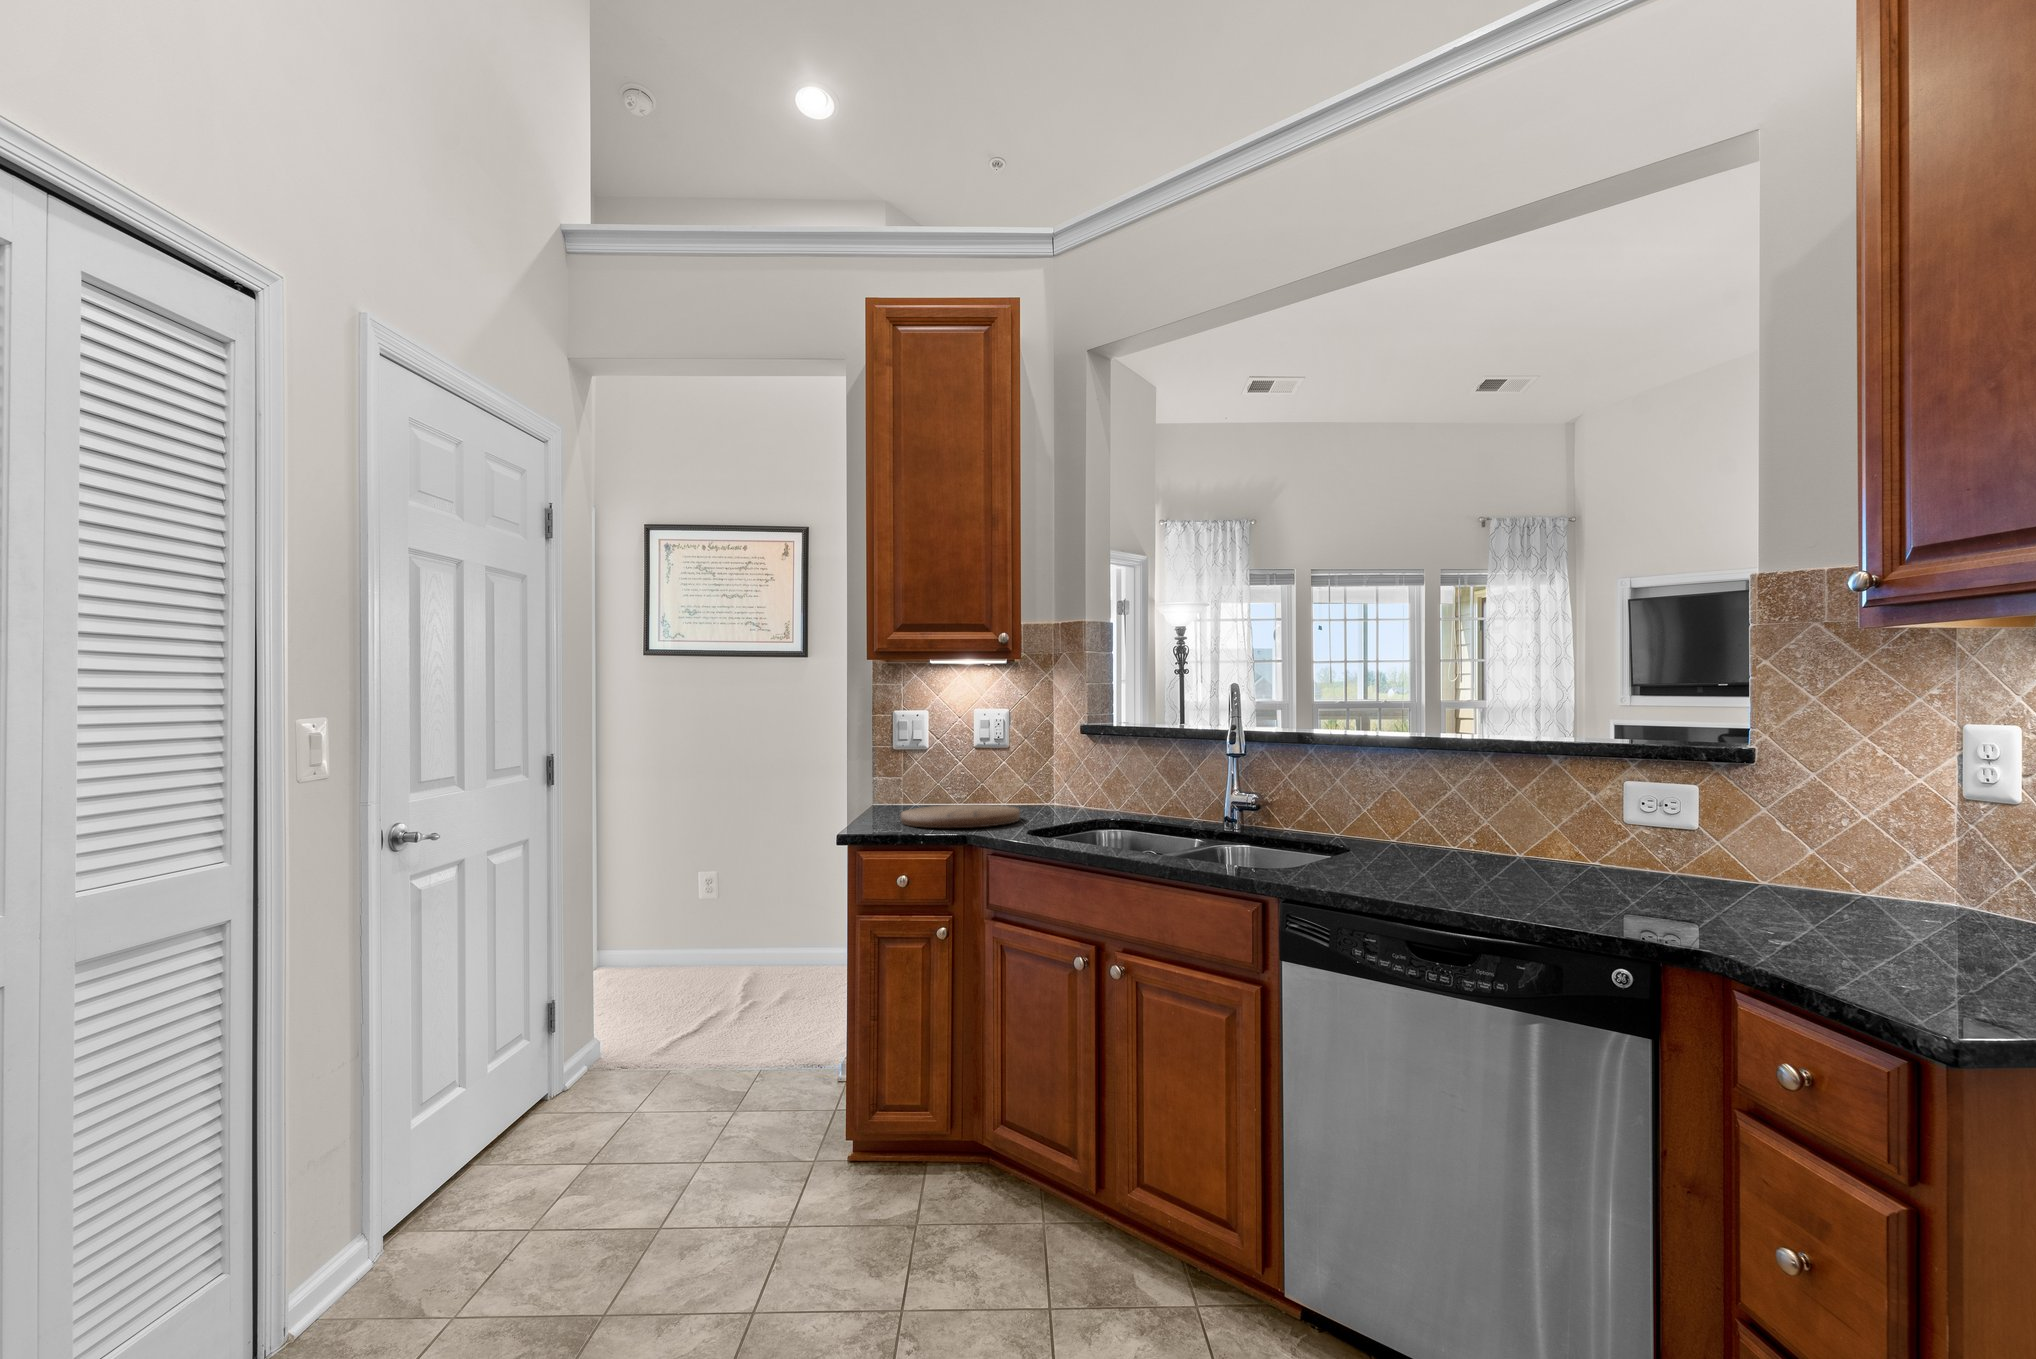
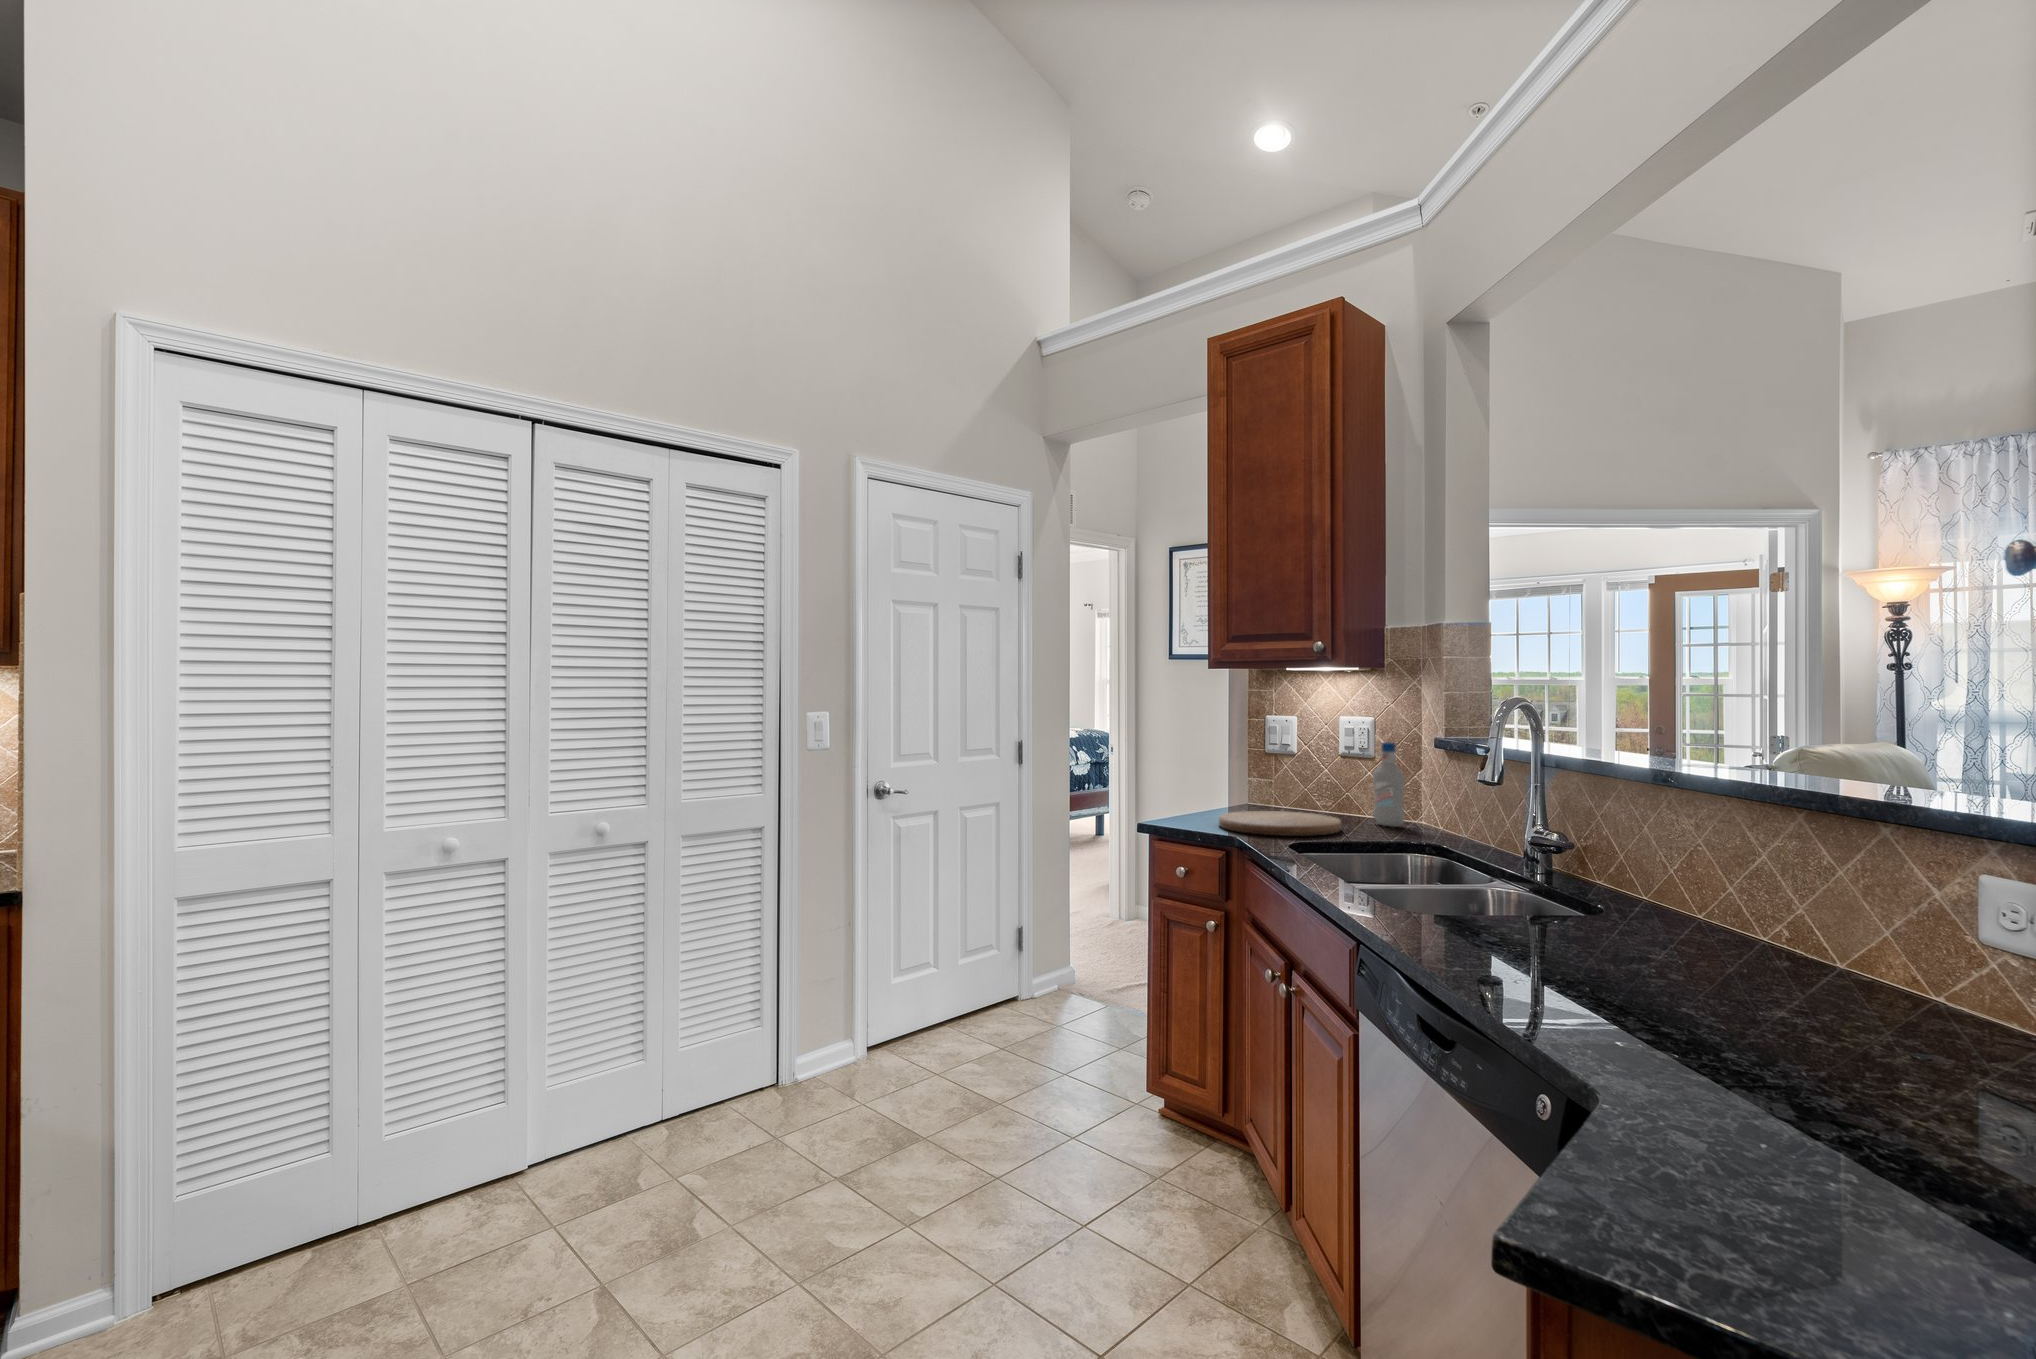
bottle: none [1020,731,1052,809] -> present [1373,742,1405,827]

